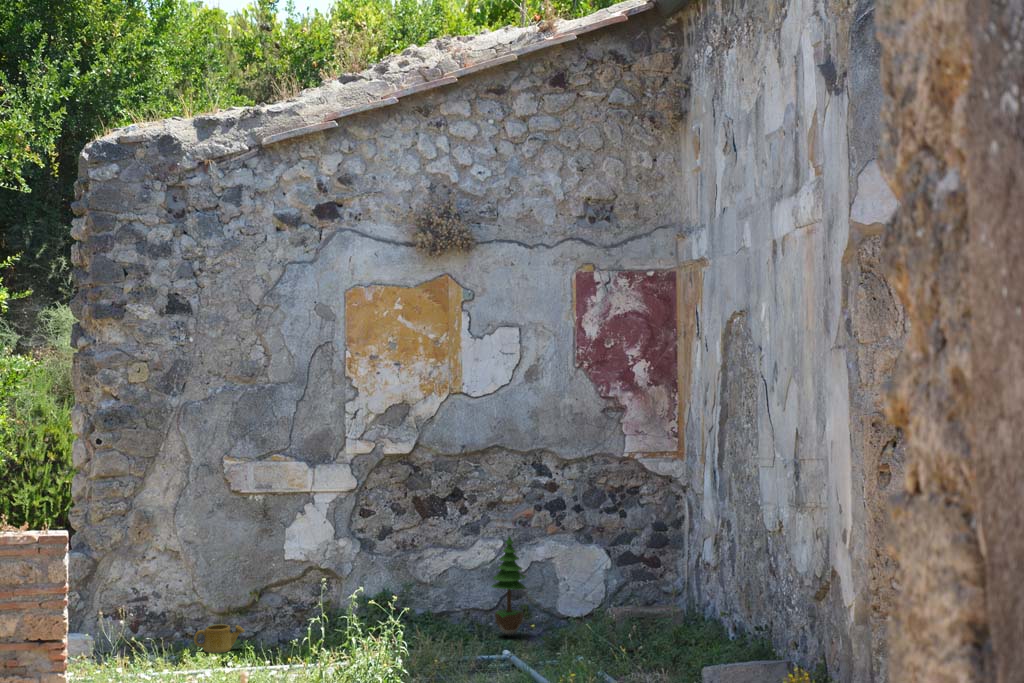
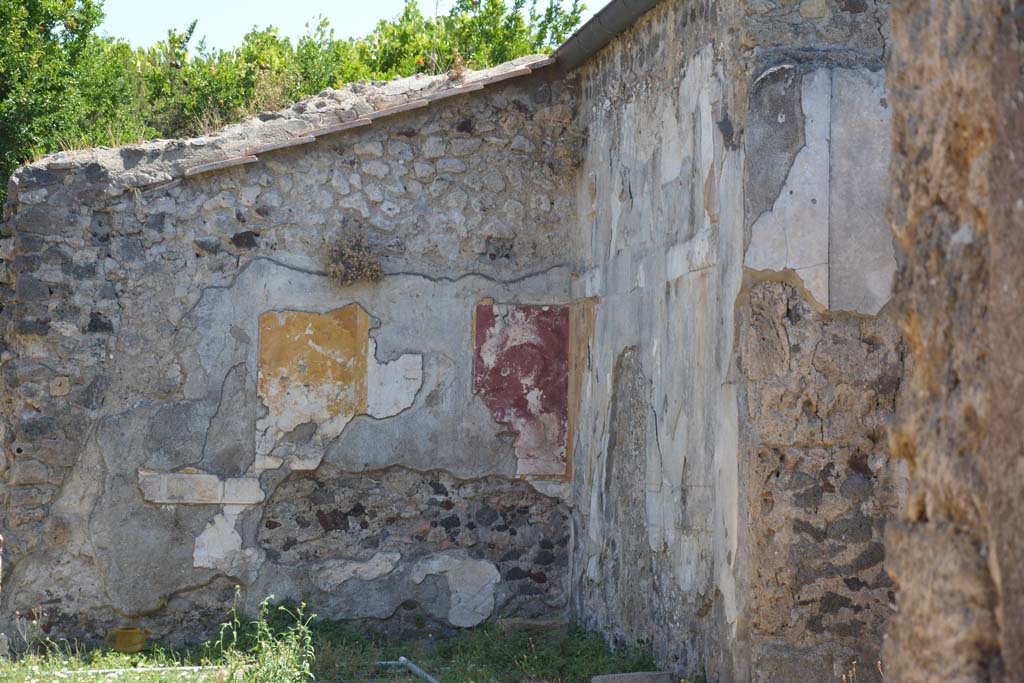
potted tree: present [491,536,526,636] -> none [388,548,422,643]

